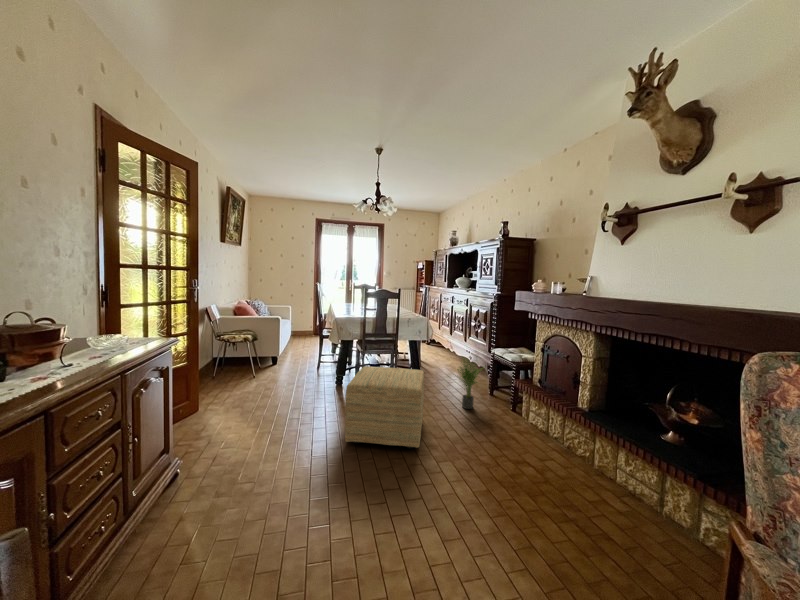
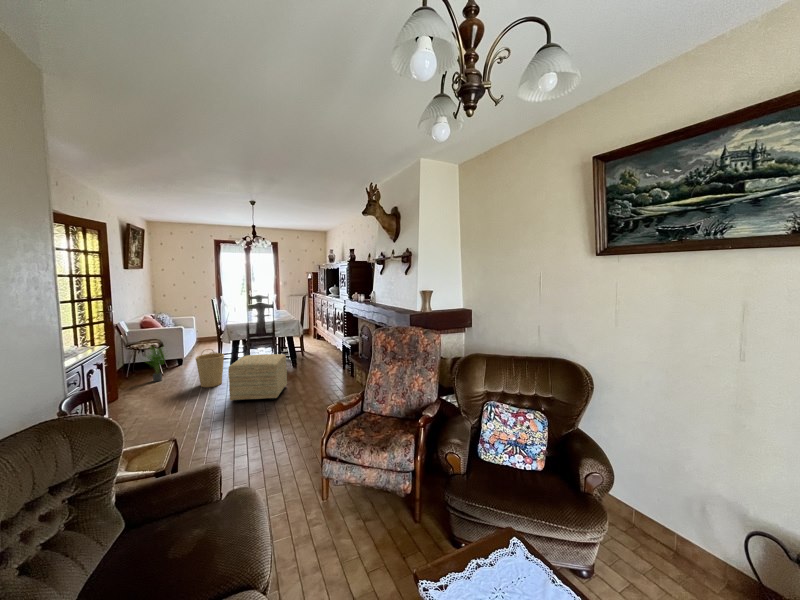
basket: none [295,350,332,407] -> present [196,350,224,387]
potted plant: present [457,357,480,409] -> present [147,347,164,382]

